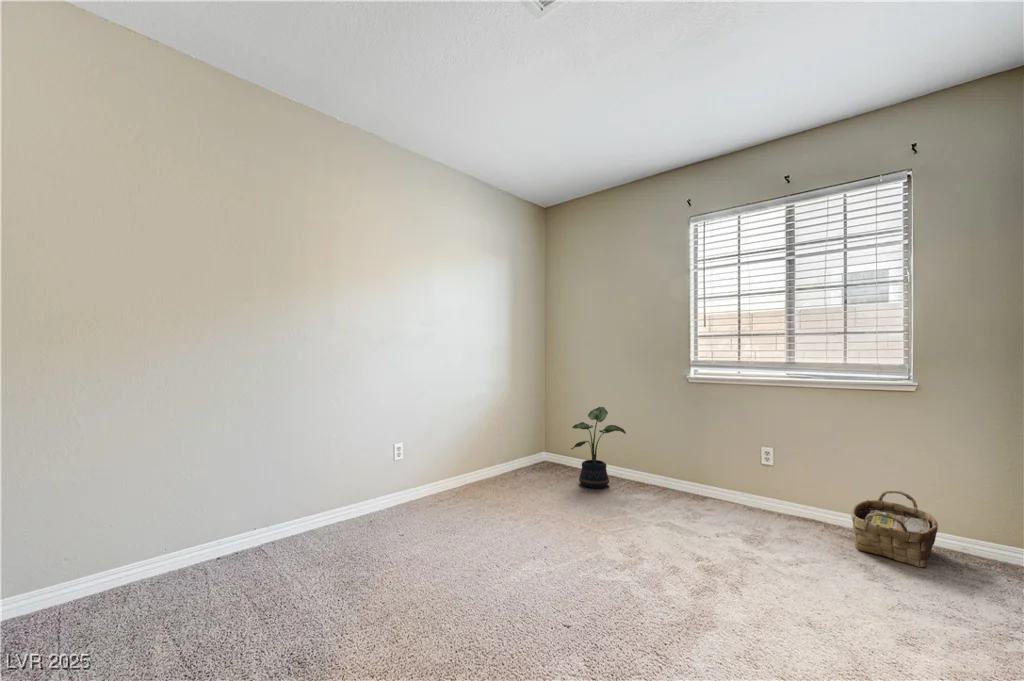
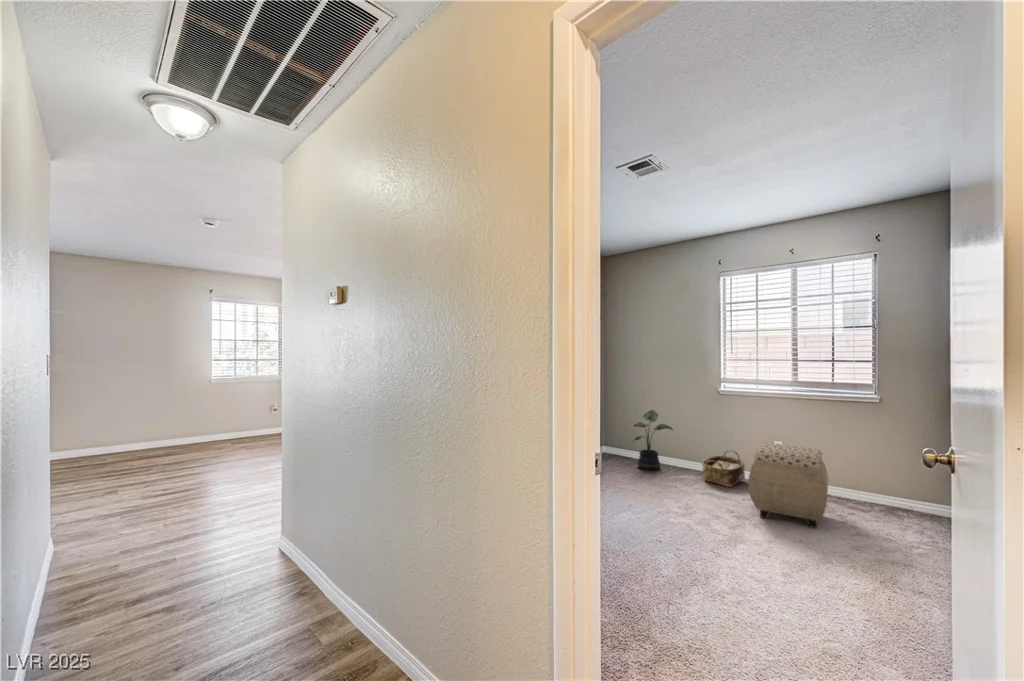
ottoman: none [723,450,849,590] -> present [748,443,828,528]
woven basket: present [851,491,938,567] -> present [702,450,745,487]

